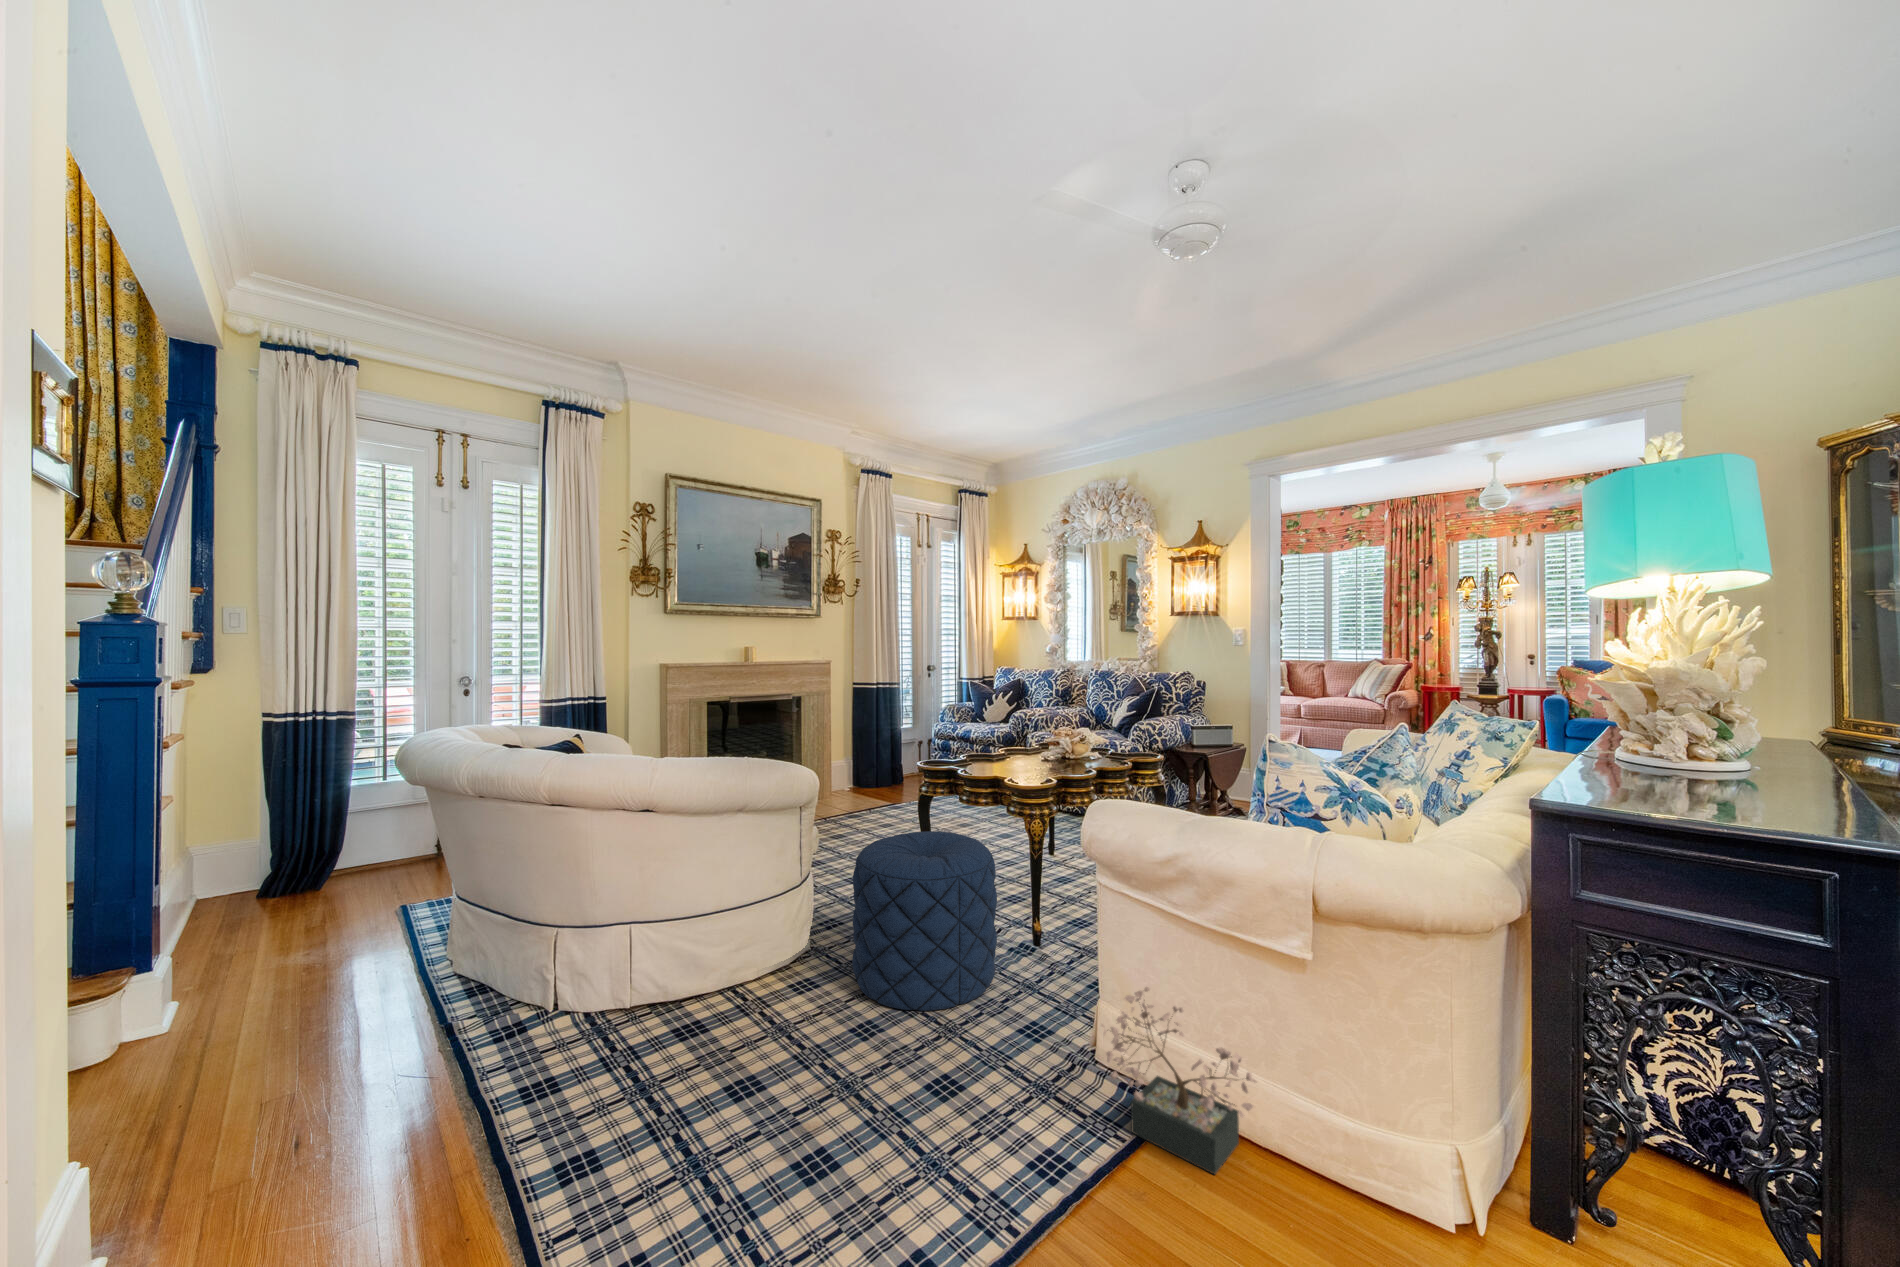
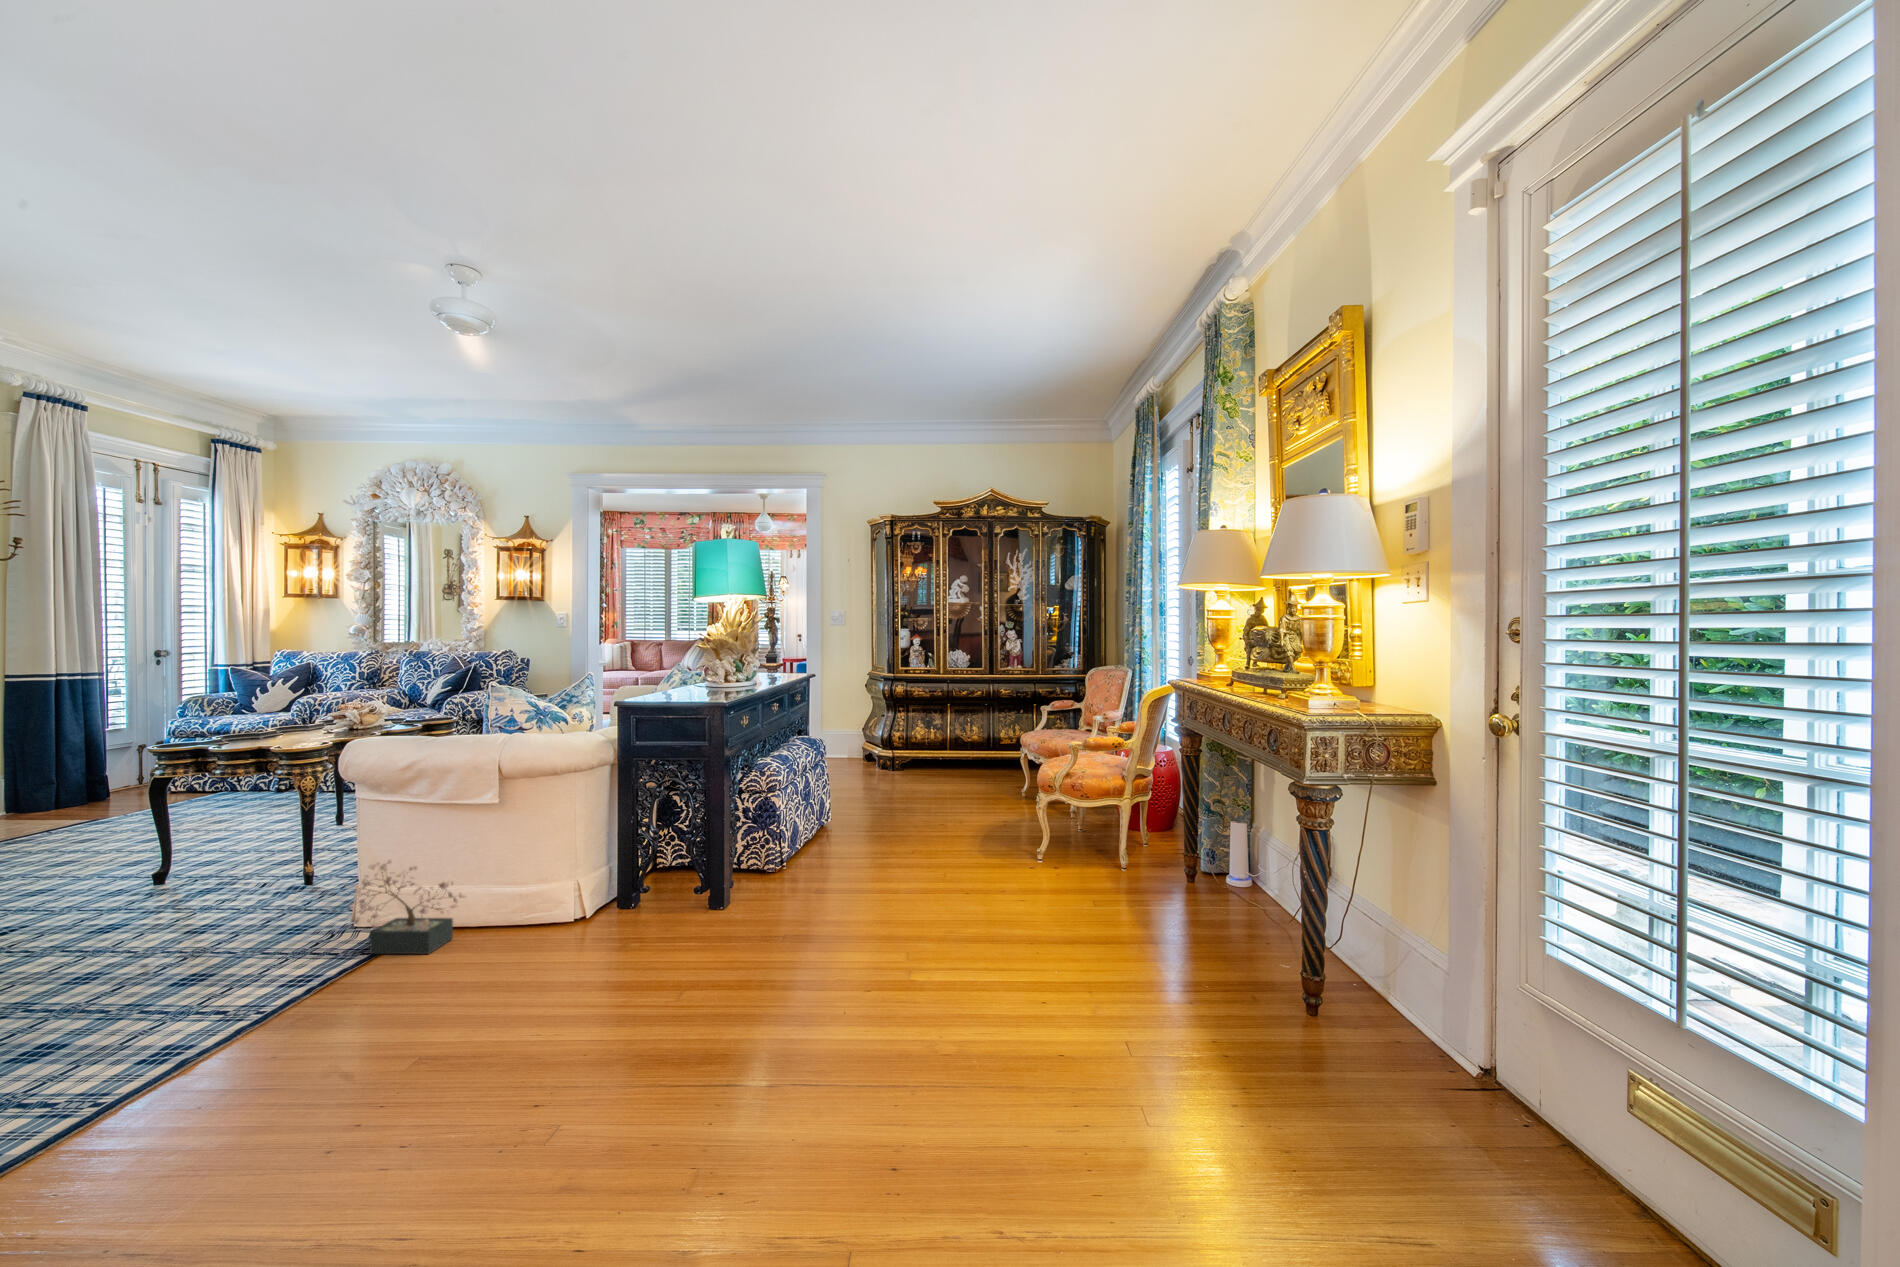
pouf: present [852,831,997,1011] -> none [69,795,256,952]

